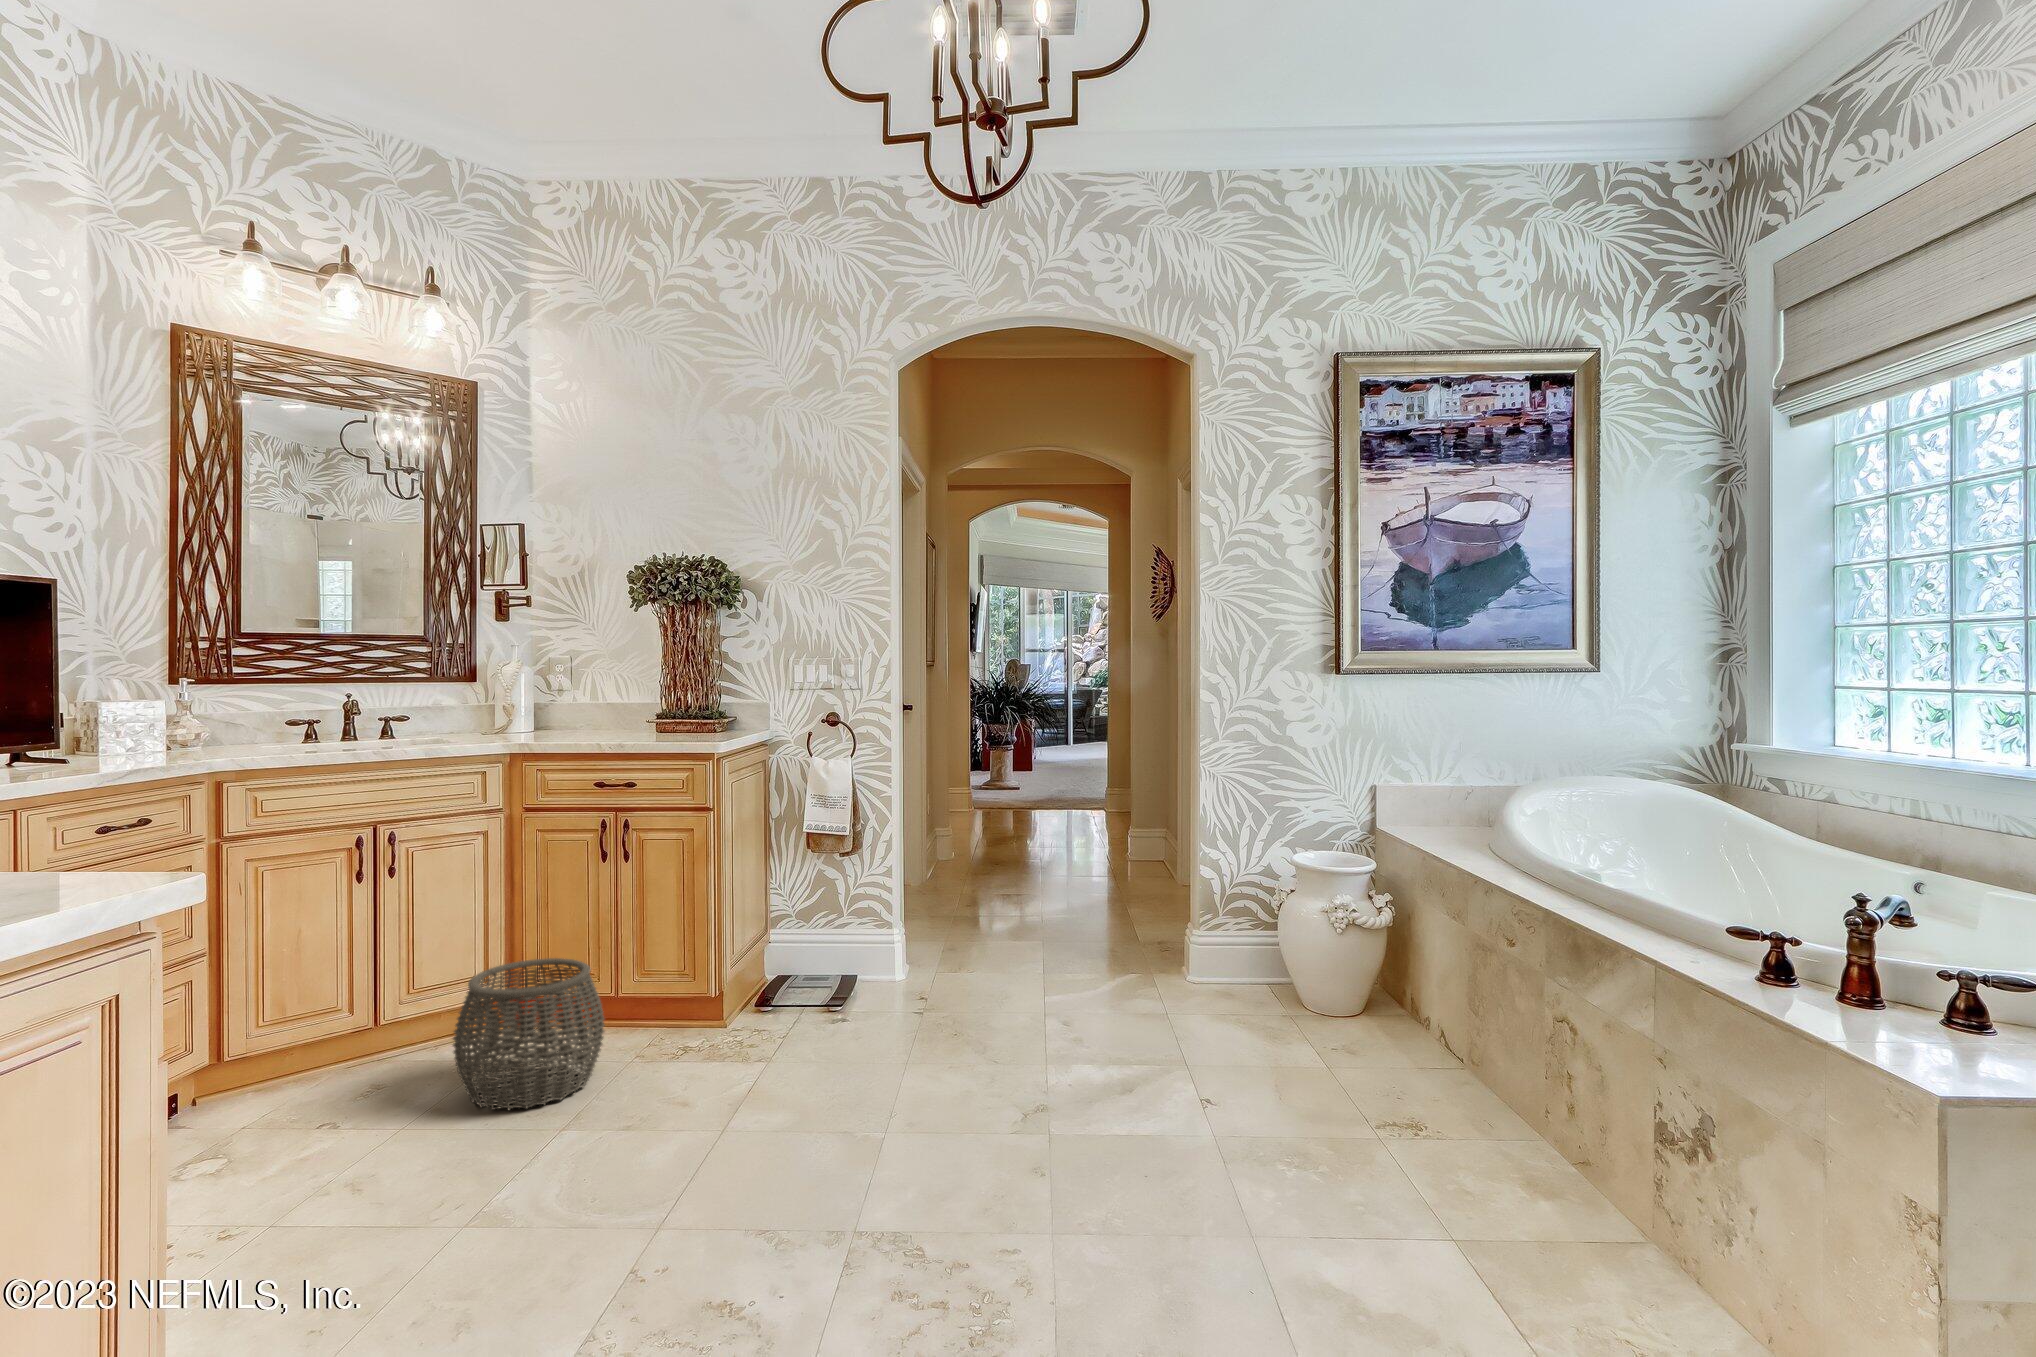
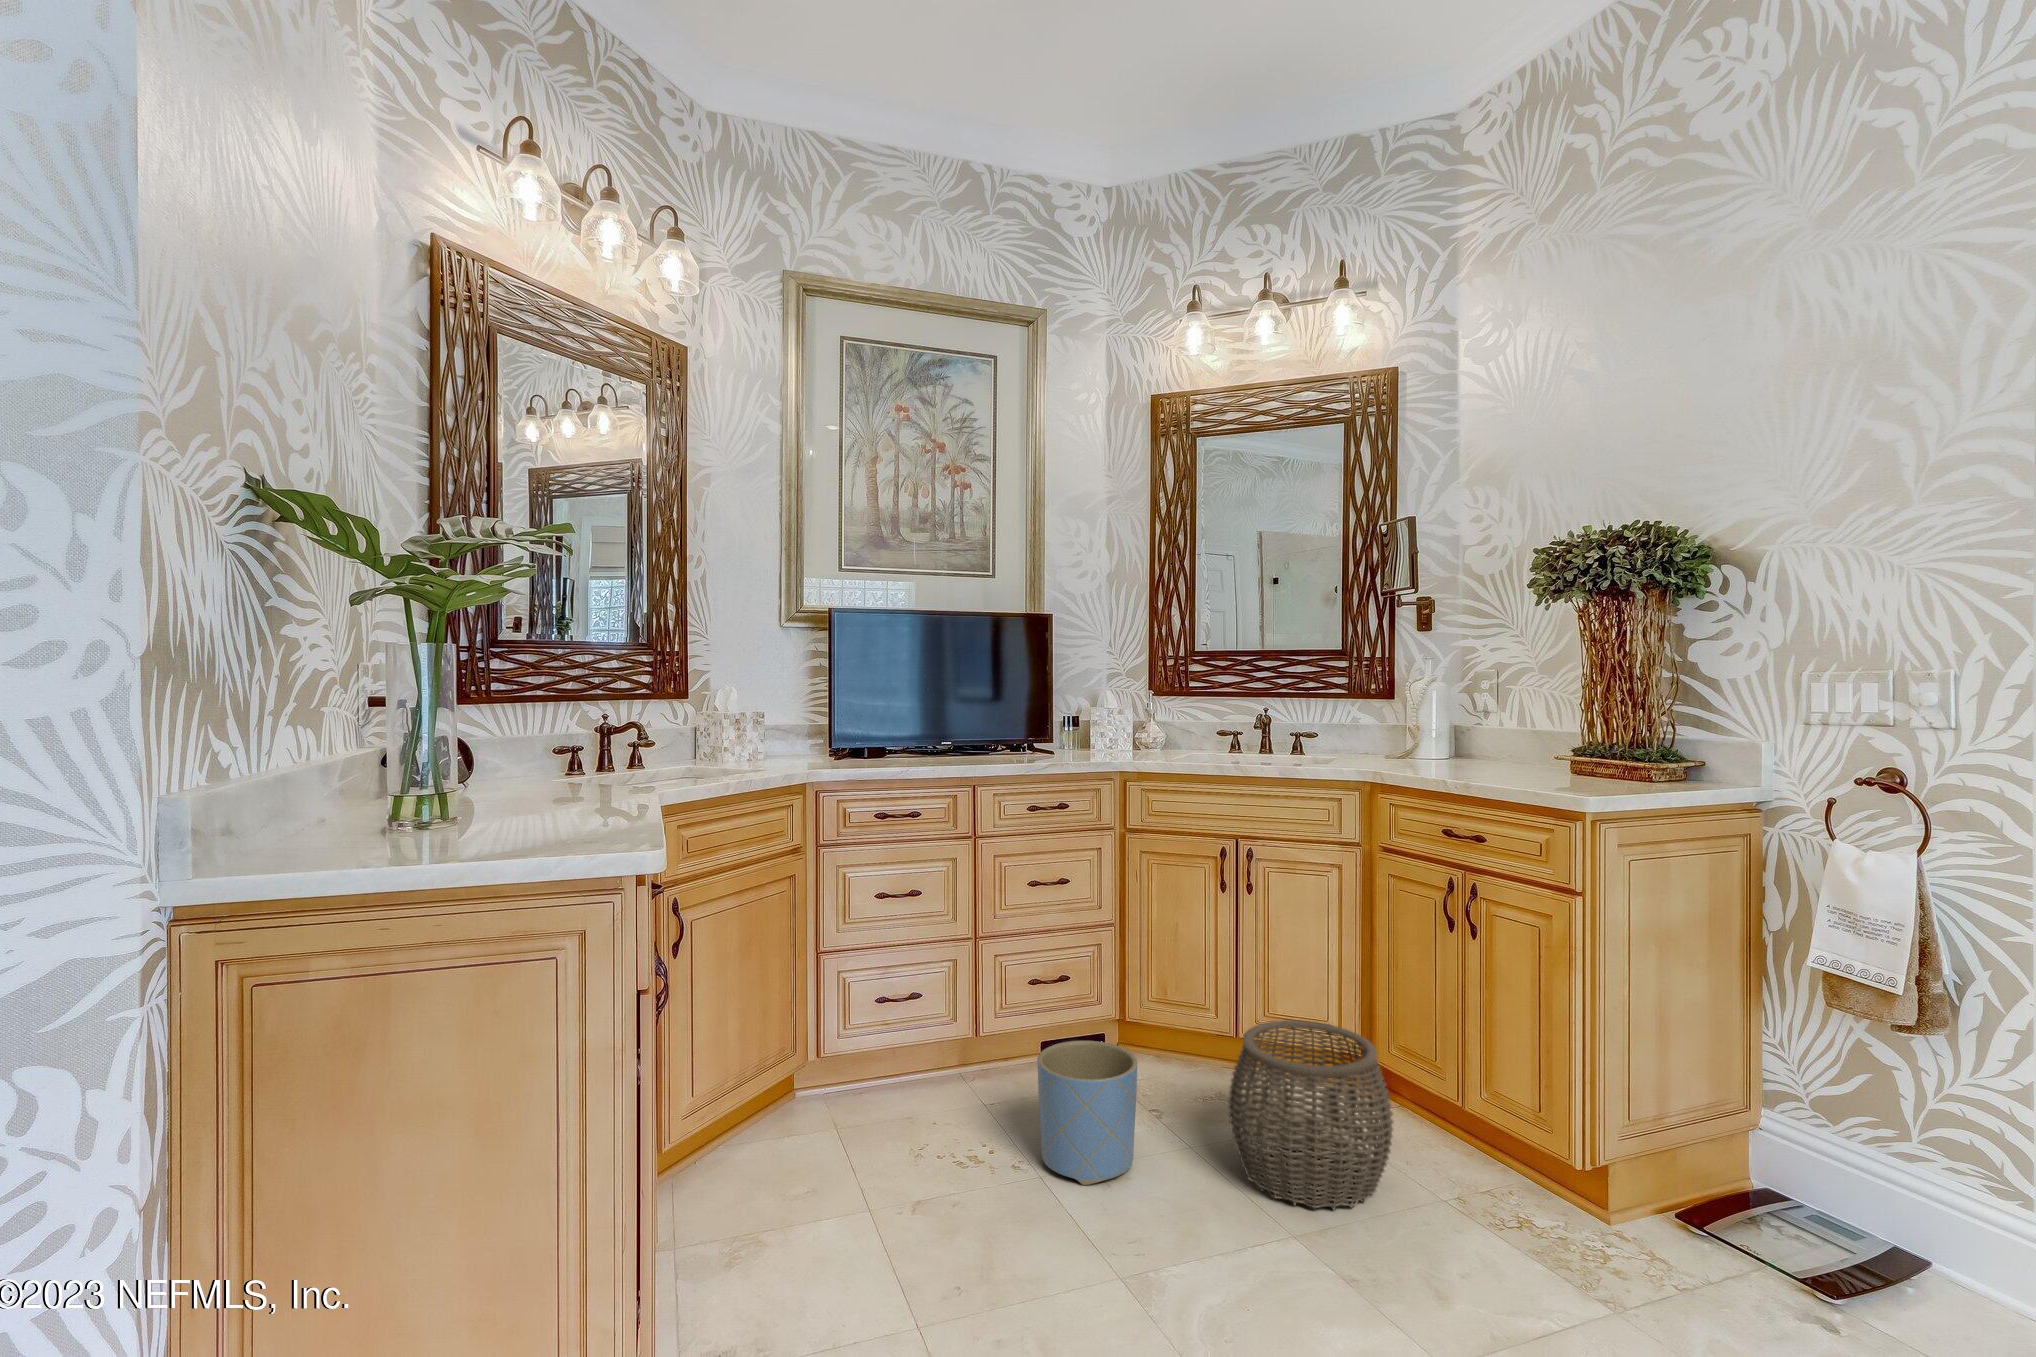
planter: none [256,1045,385,1194] -> present [1037,1041,1137,1185]

